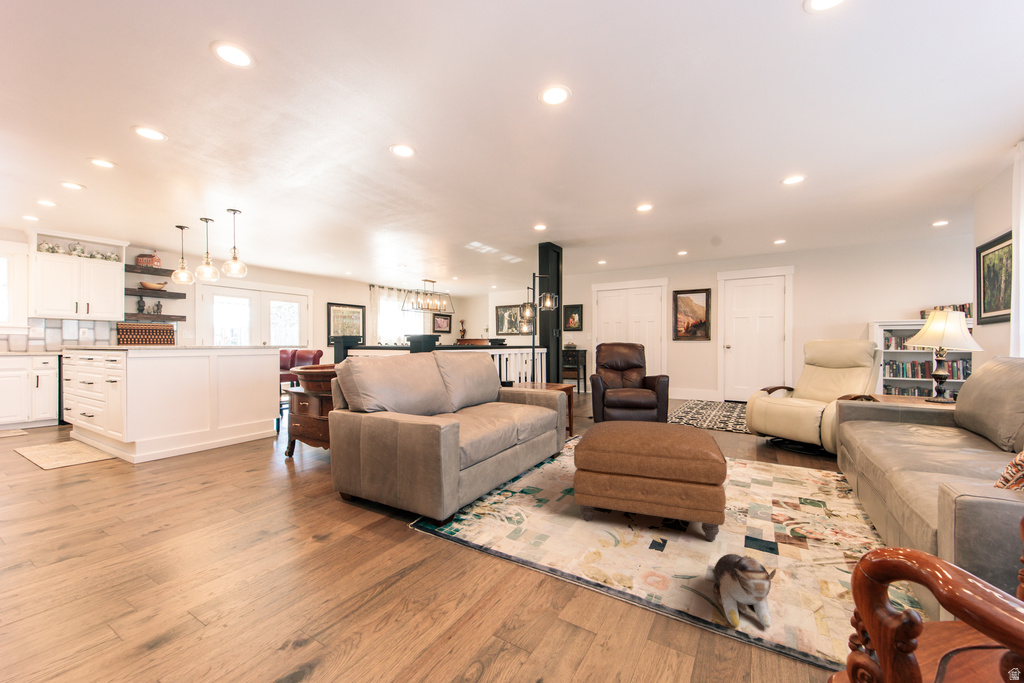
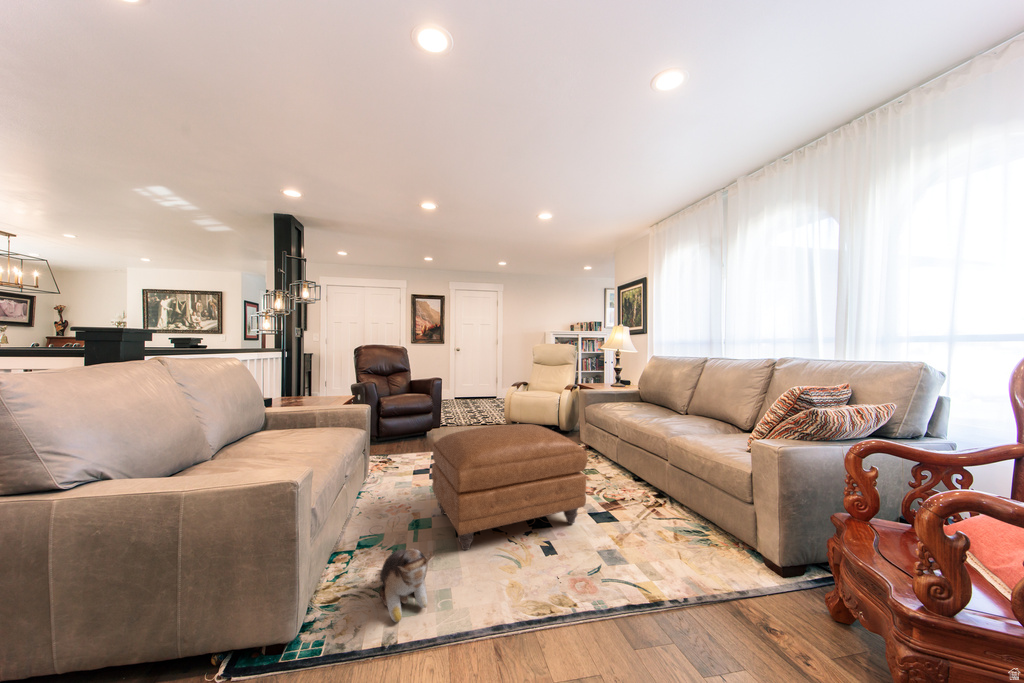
plush toy: present [713,554,776,628] -> present [379,548,432,622]

